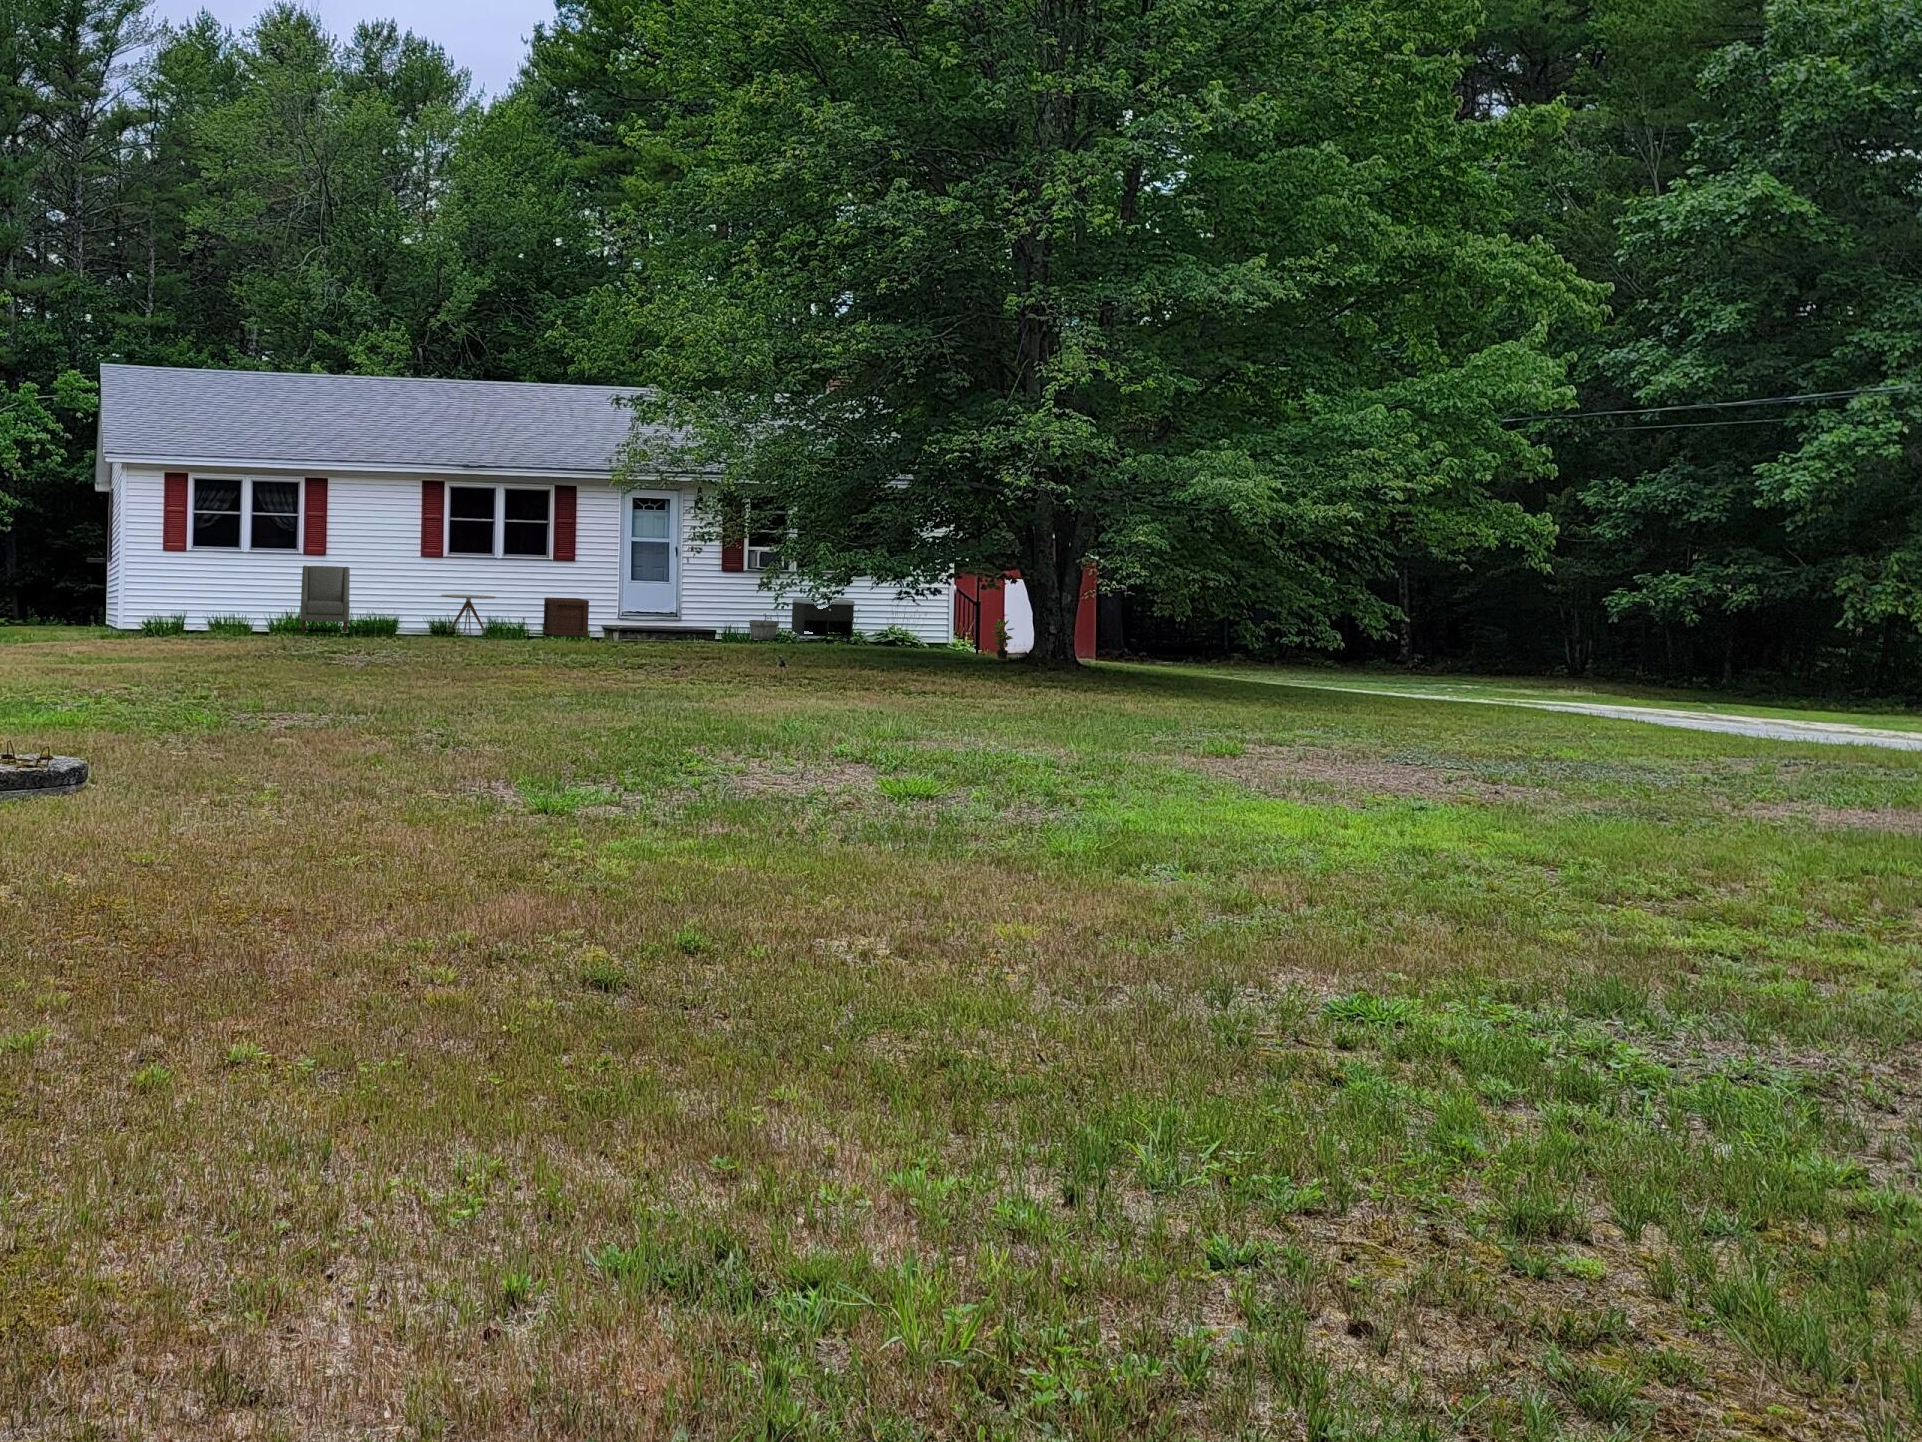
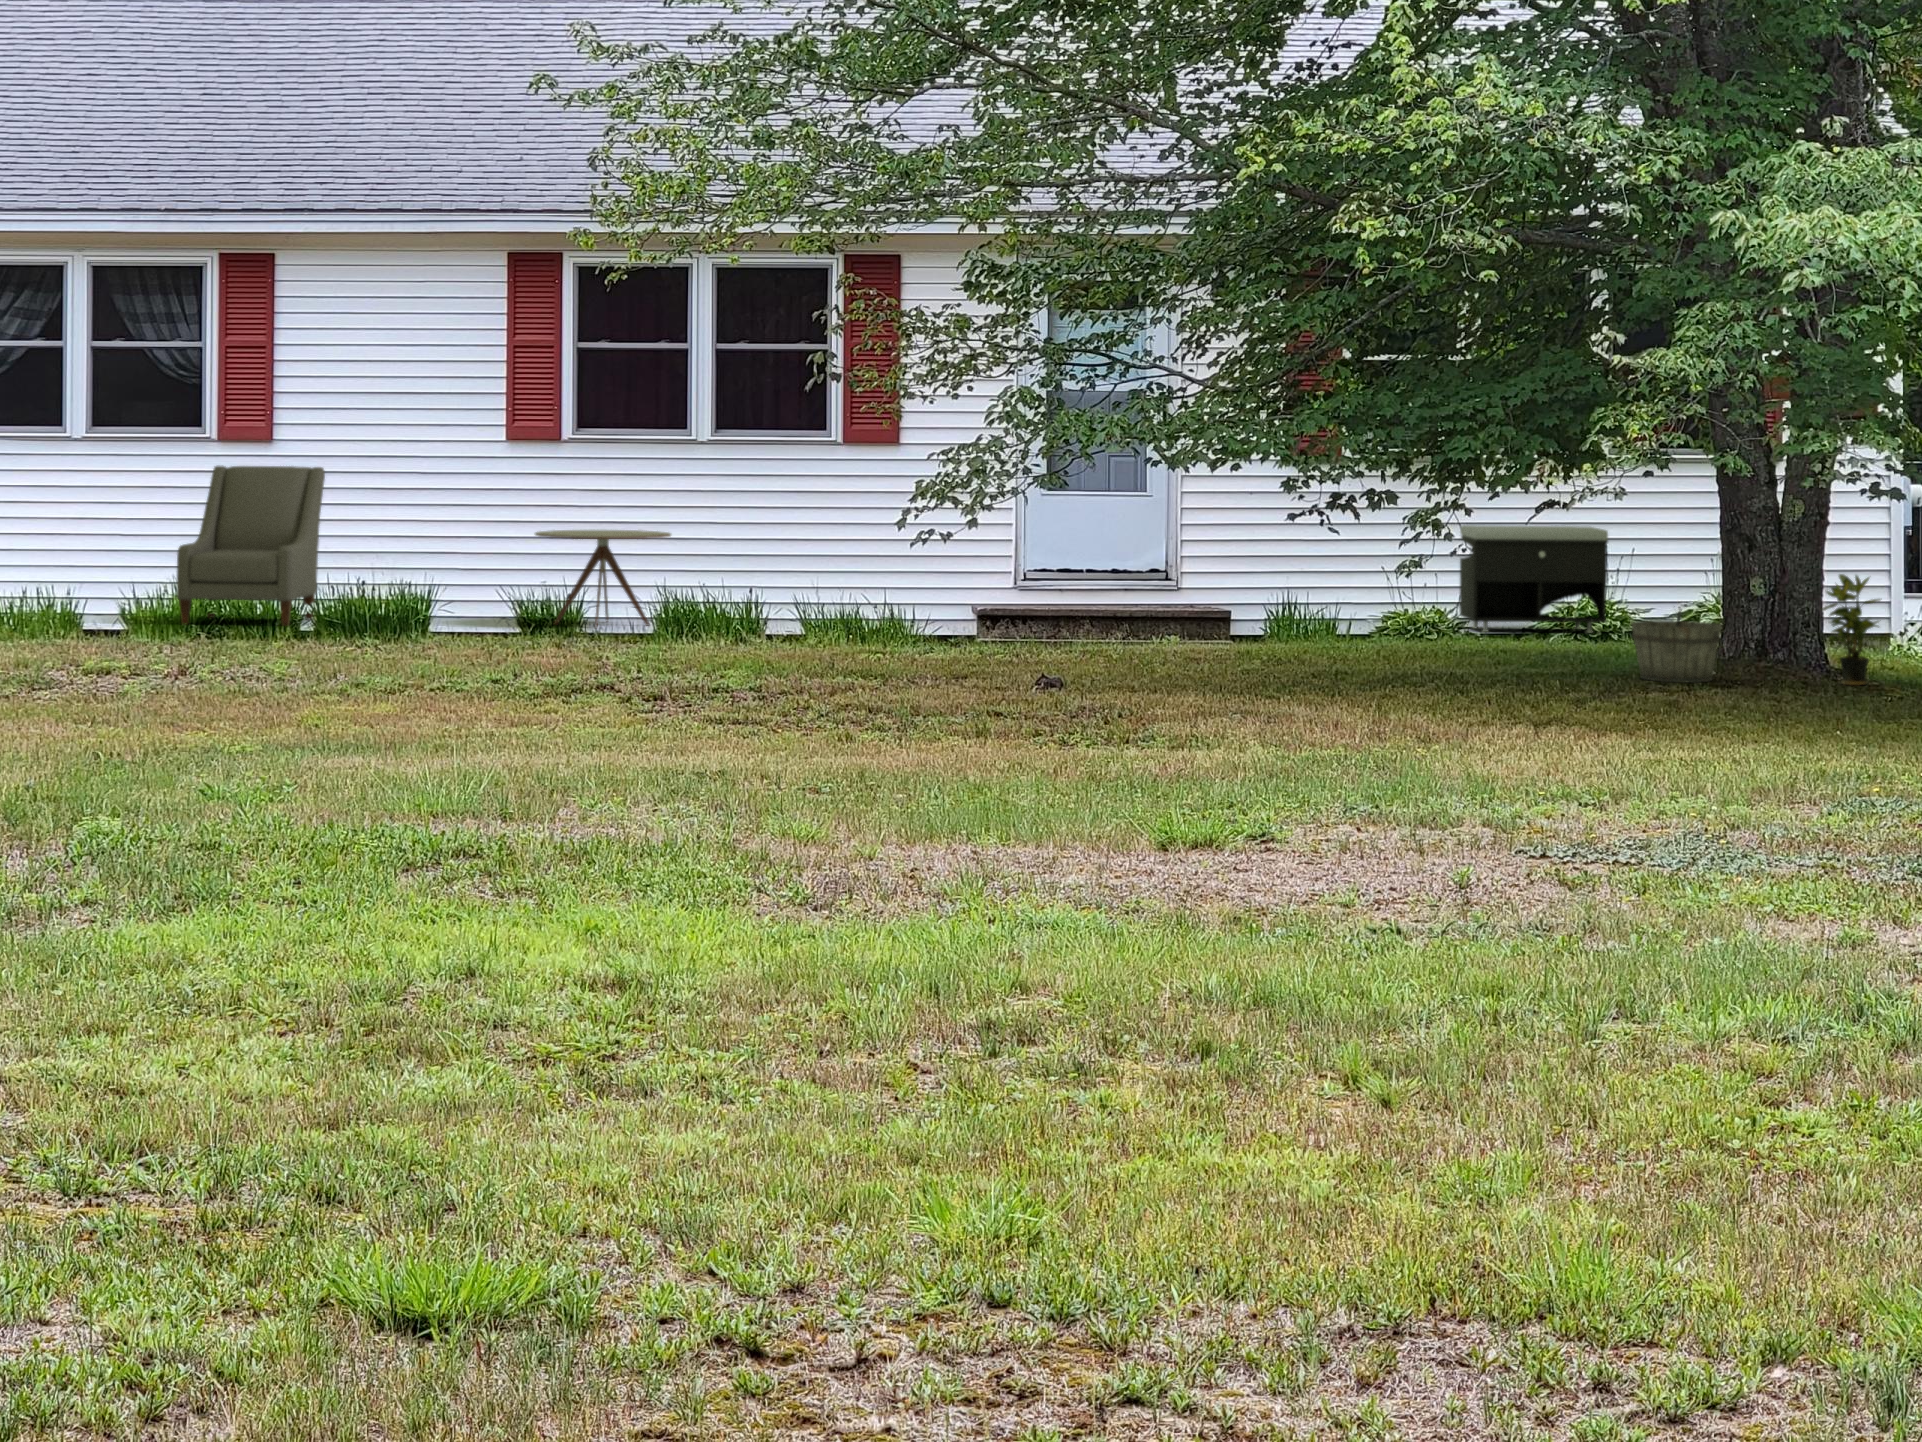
wooden crate: present [543,597,589,637] -> none [809,534,901,630]
wooden bucket: present [749,614,779,639] -> present [1631,605,1722,682]

